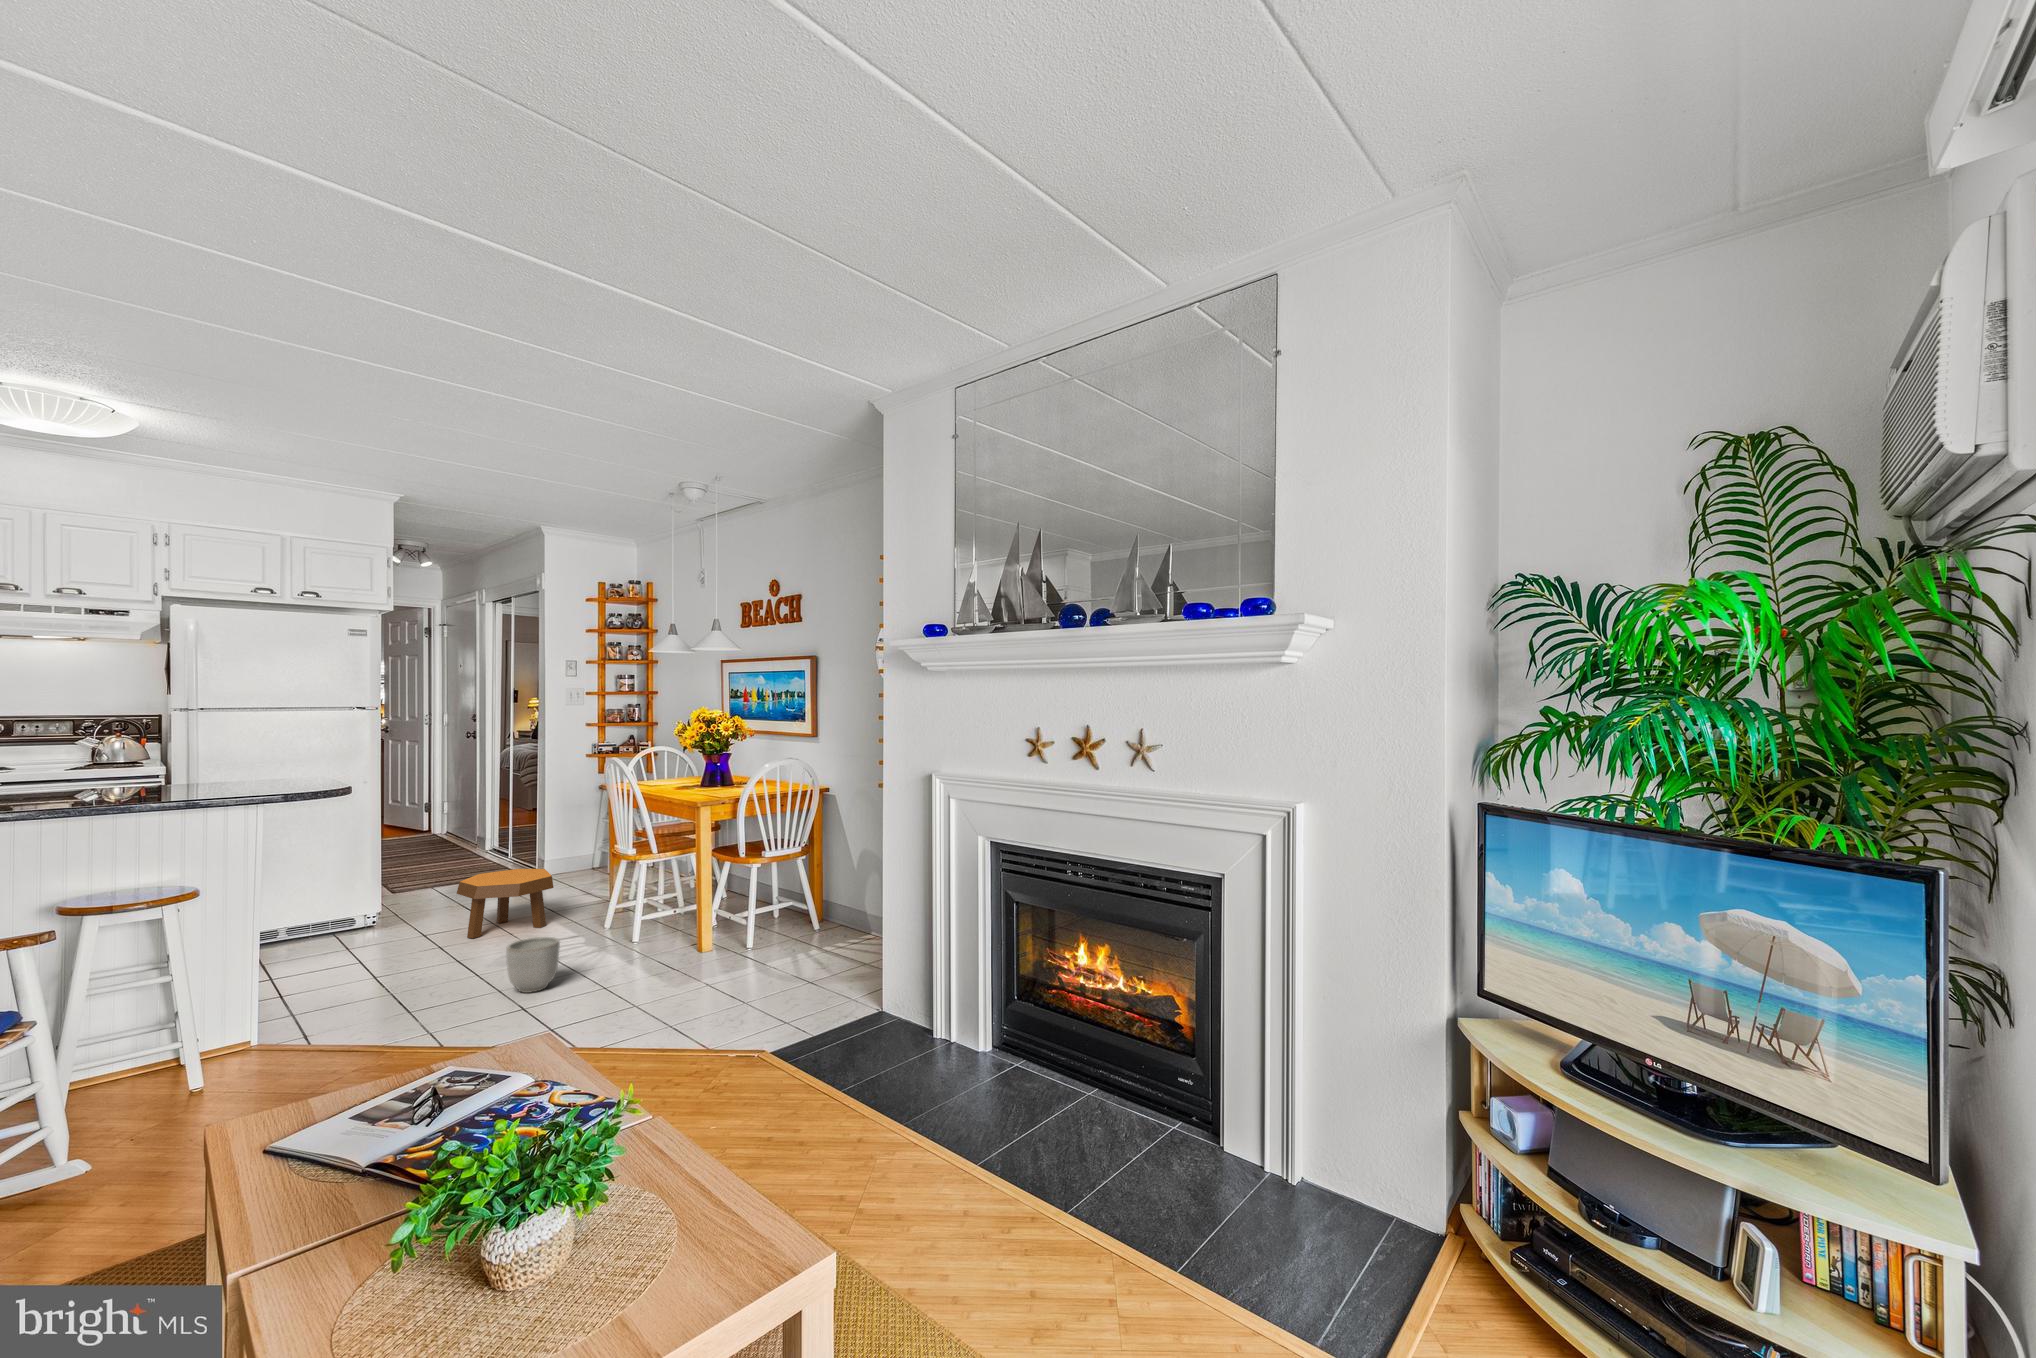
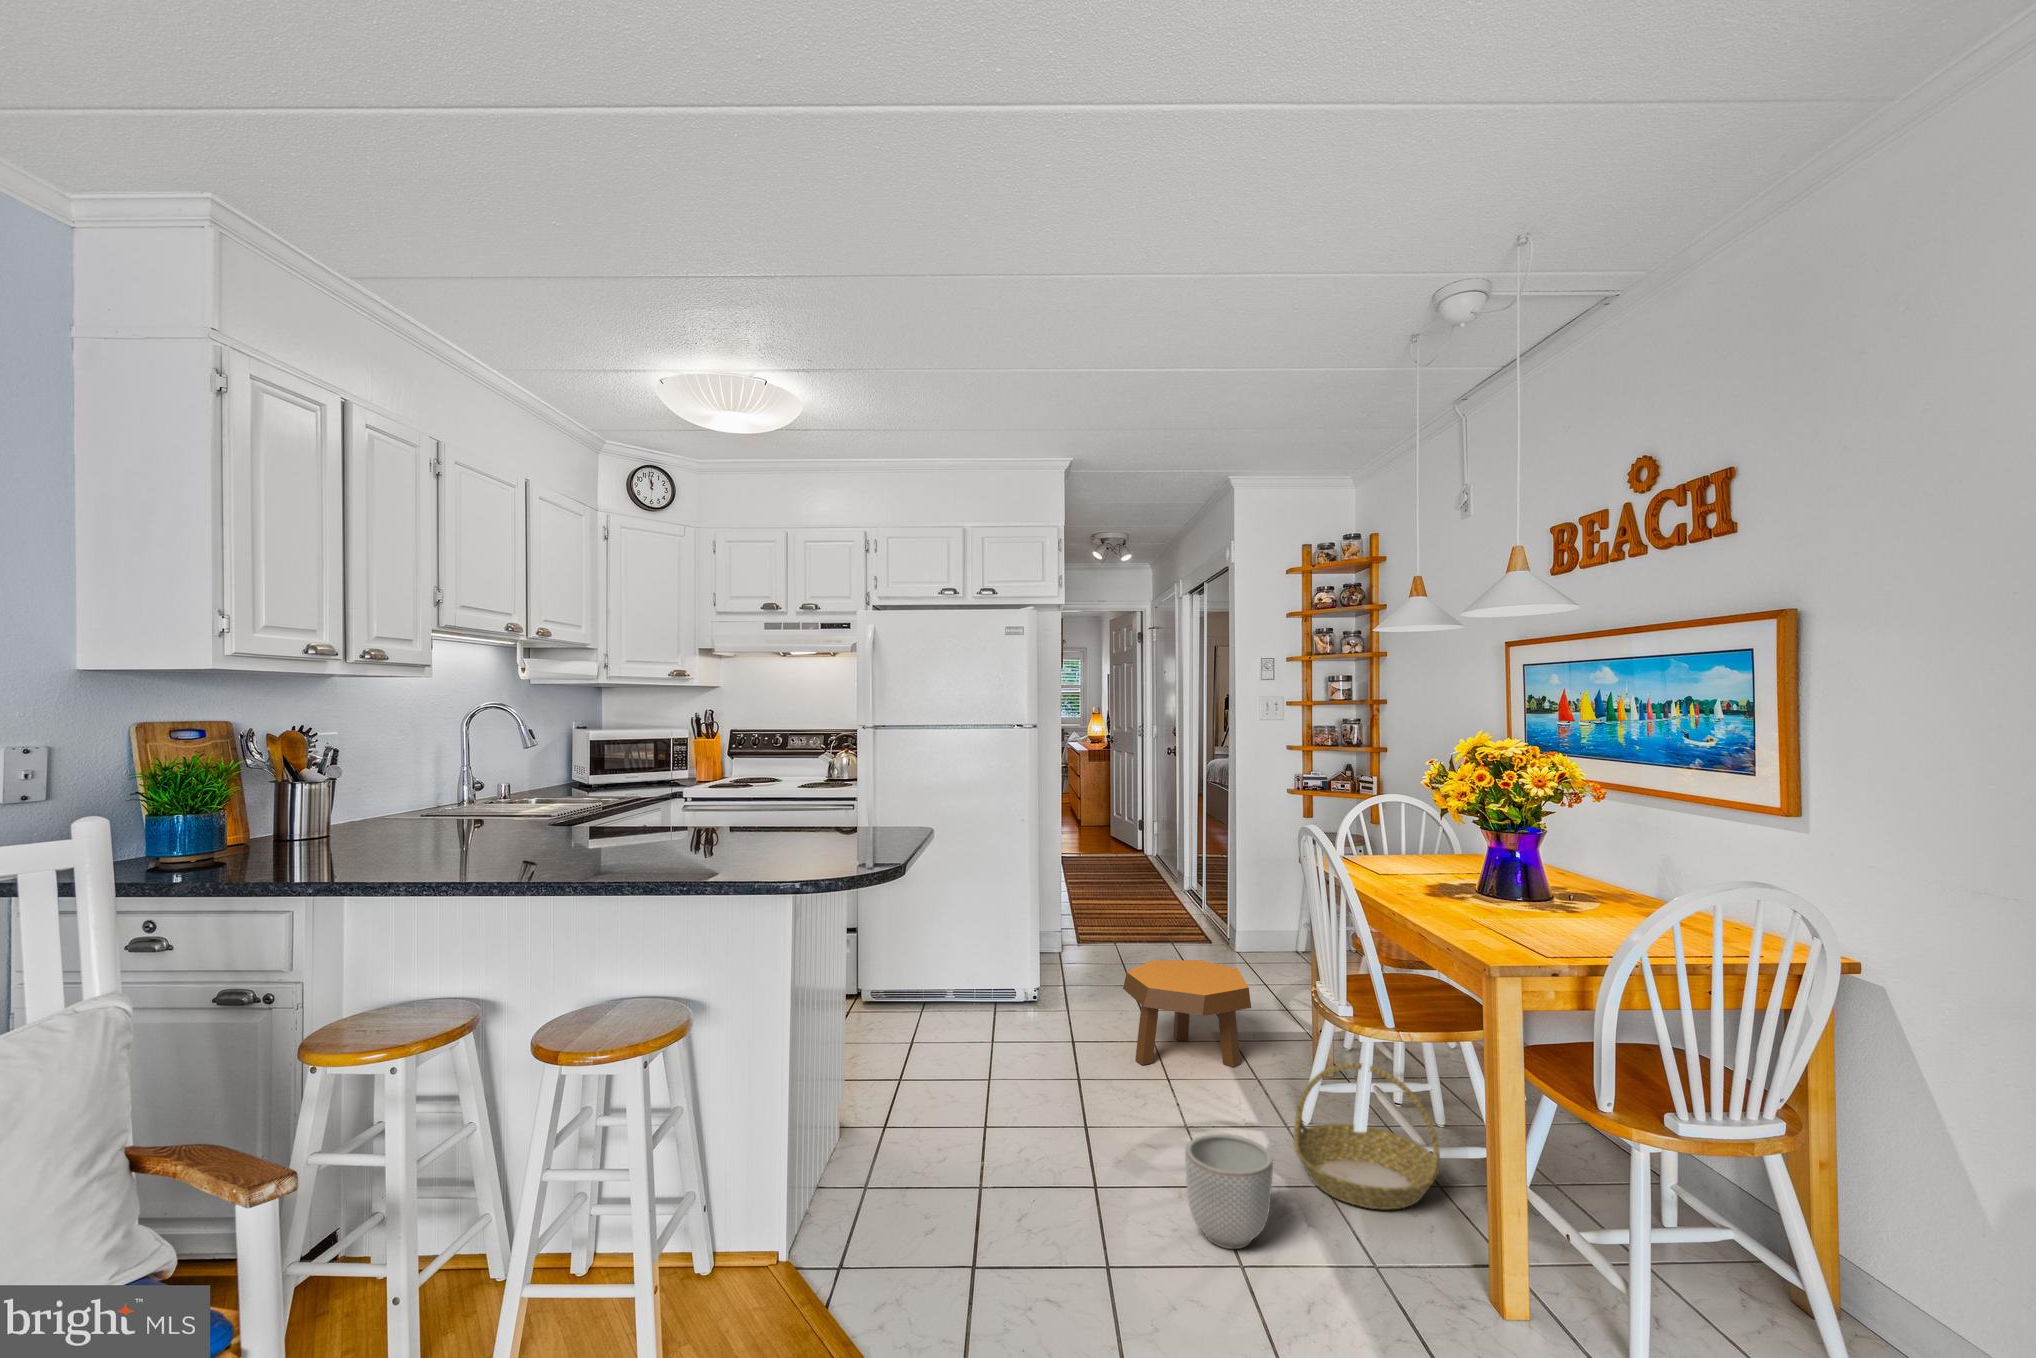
basket: none [576,891,657,962] -> present [1293,1063,1440,1209]

